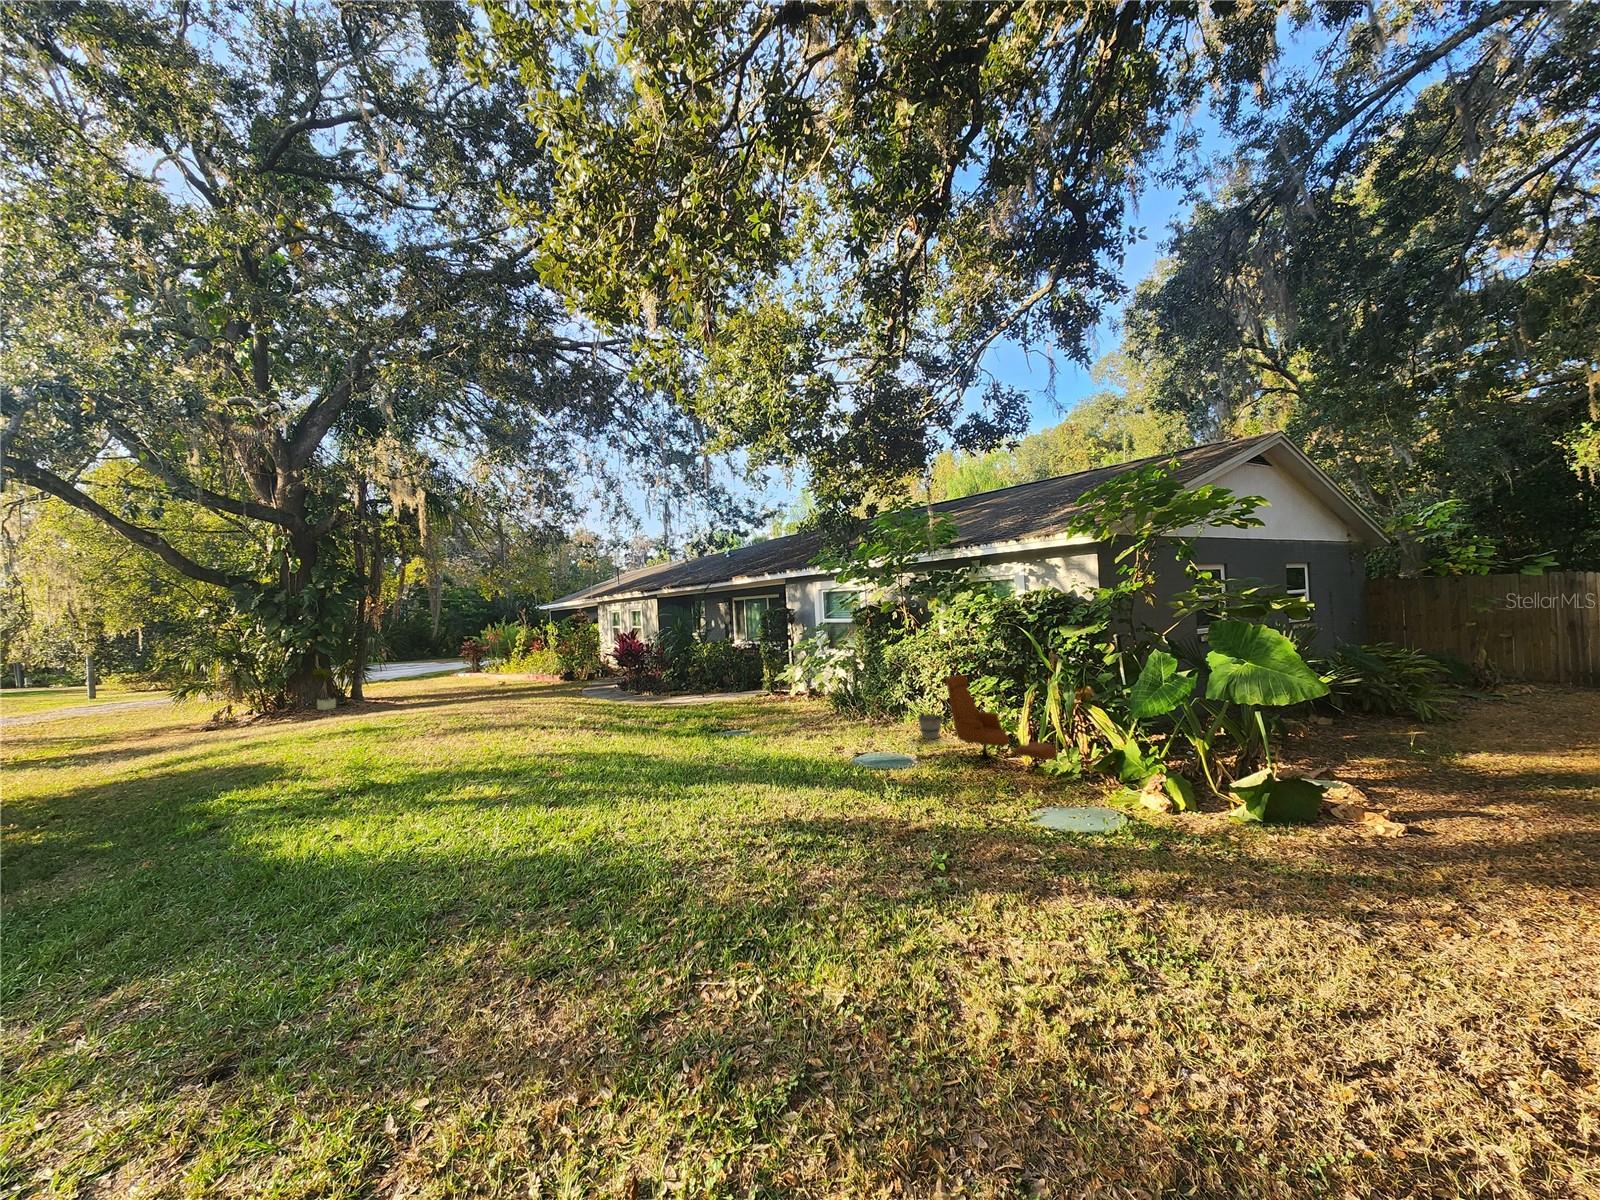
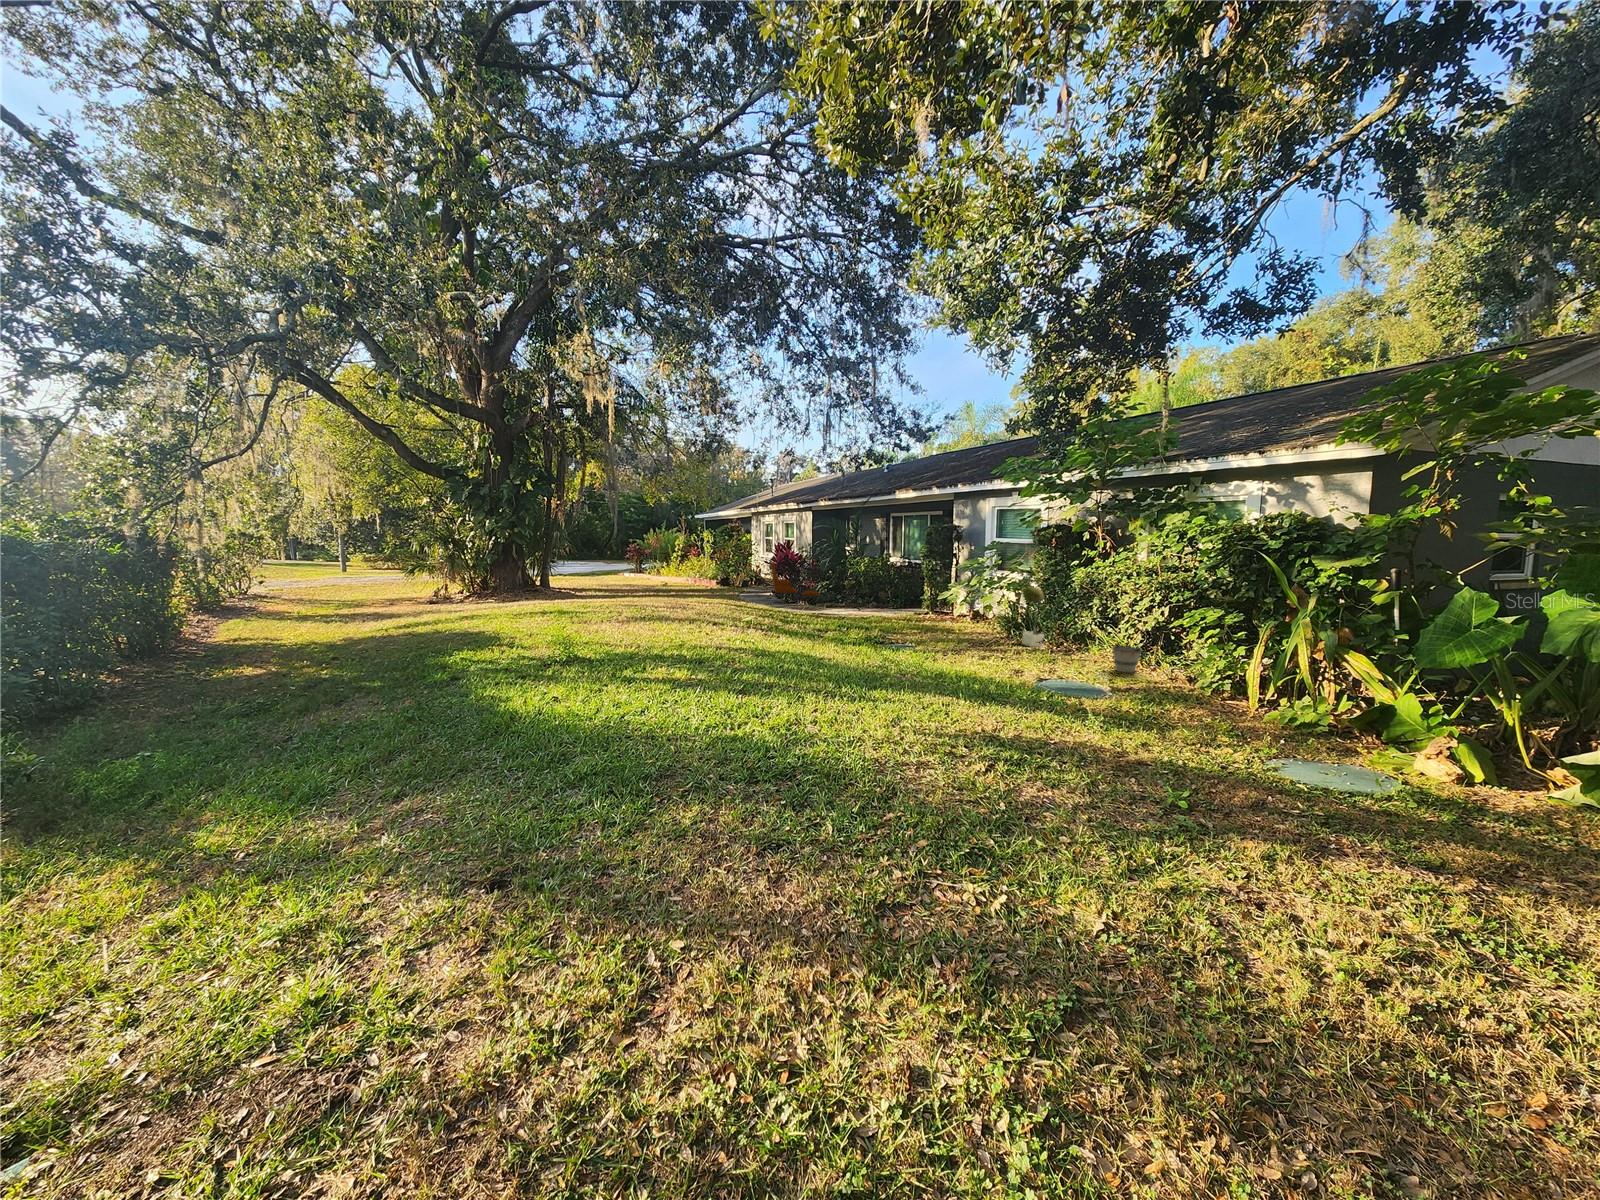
potted tree: present [312,669,336,710] -> present [1023,586,1044,647]
lounge chair: present [946,675,1057,773] -> present [770,562,819,602]

